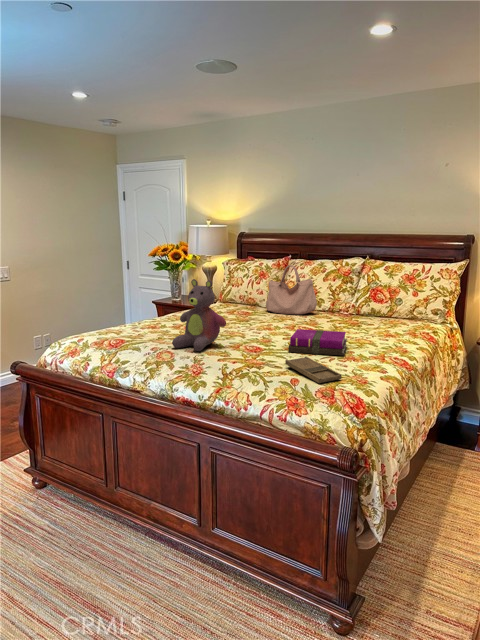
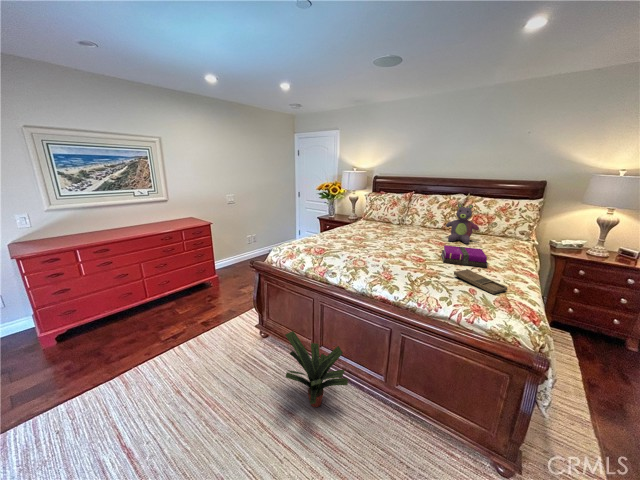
handbag: present [266,265,317,314] -> none [400,198,437,231]
stuffed bear: present [172,279,226,351] -> present [446,204,479,244]
potted plant: none [47,459,142,569] -> present [286,331,348,407]

